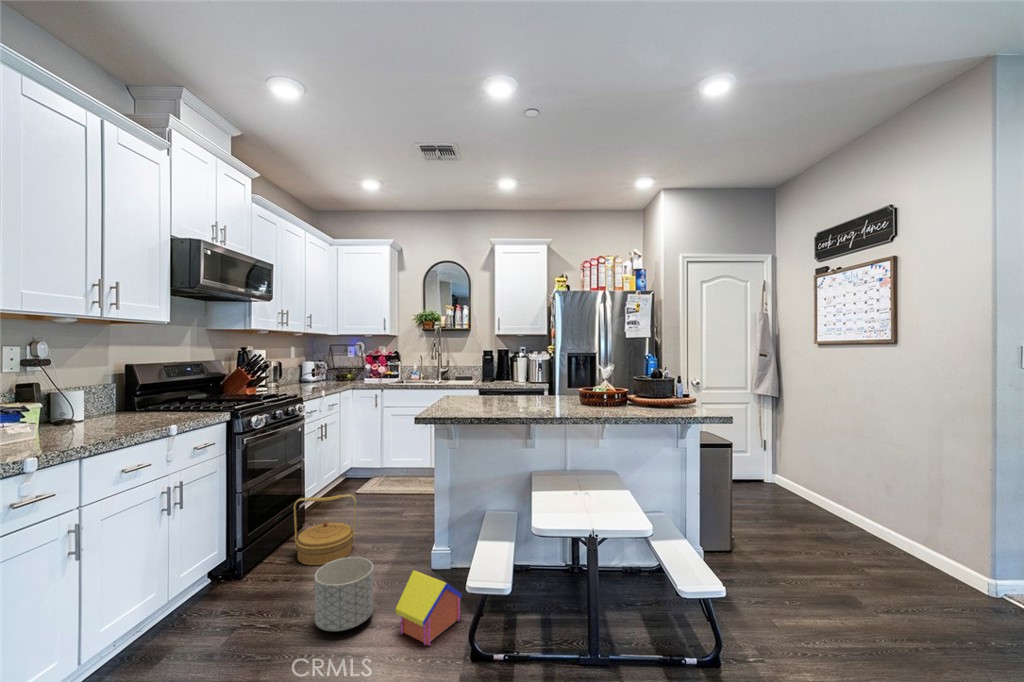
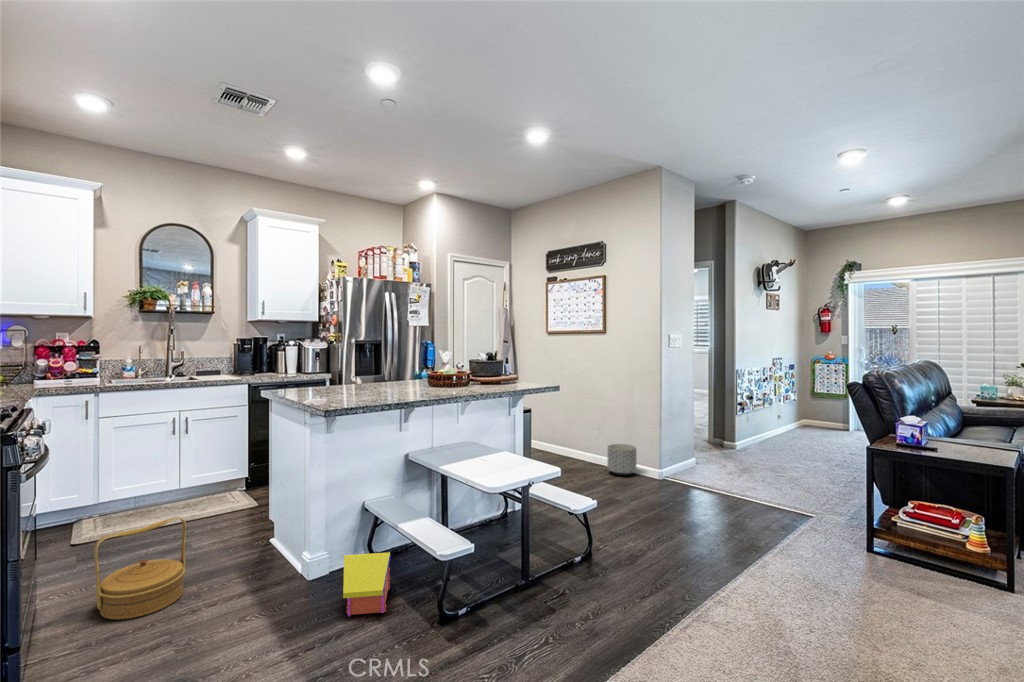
planter: present [315,557,373,631] -> present [608,444,637,475]

